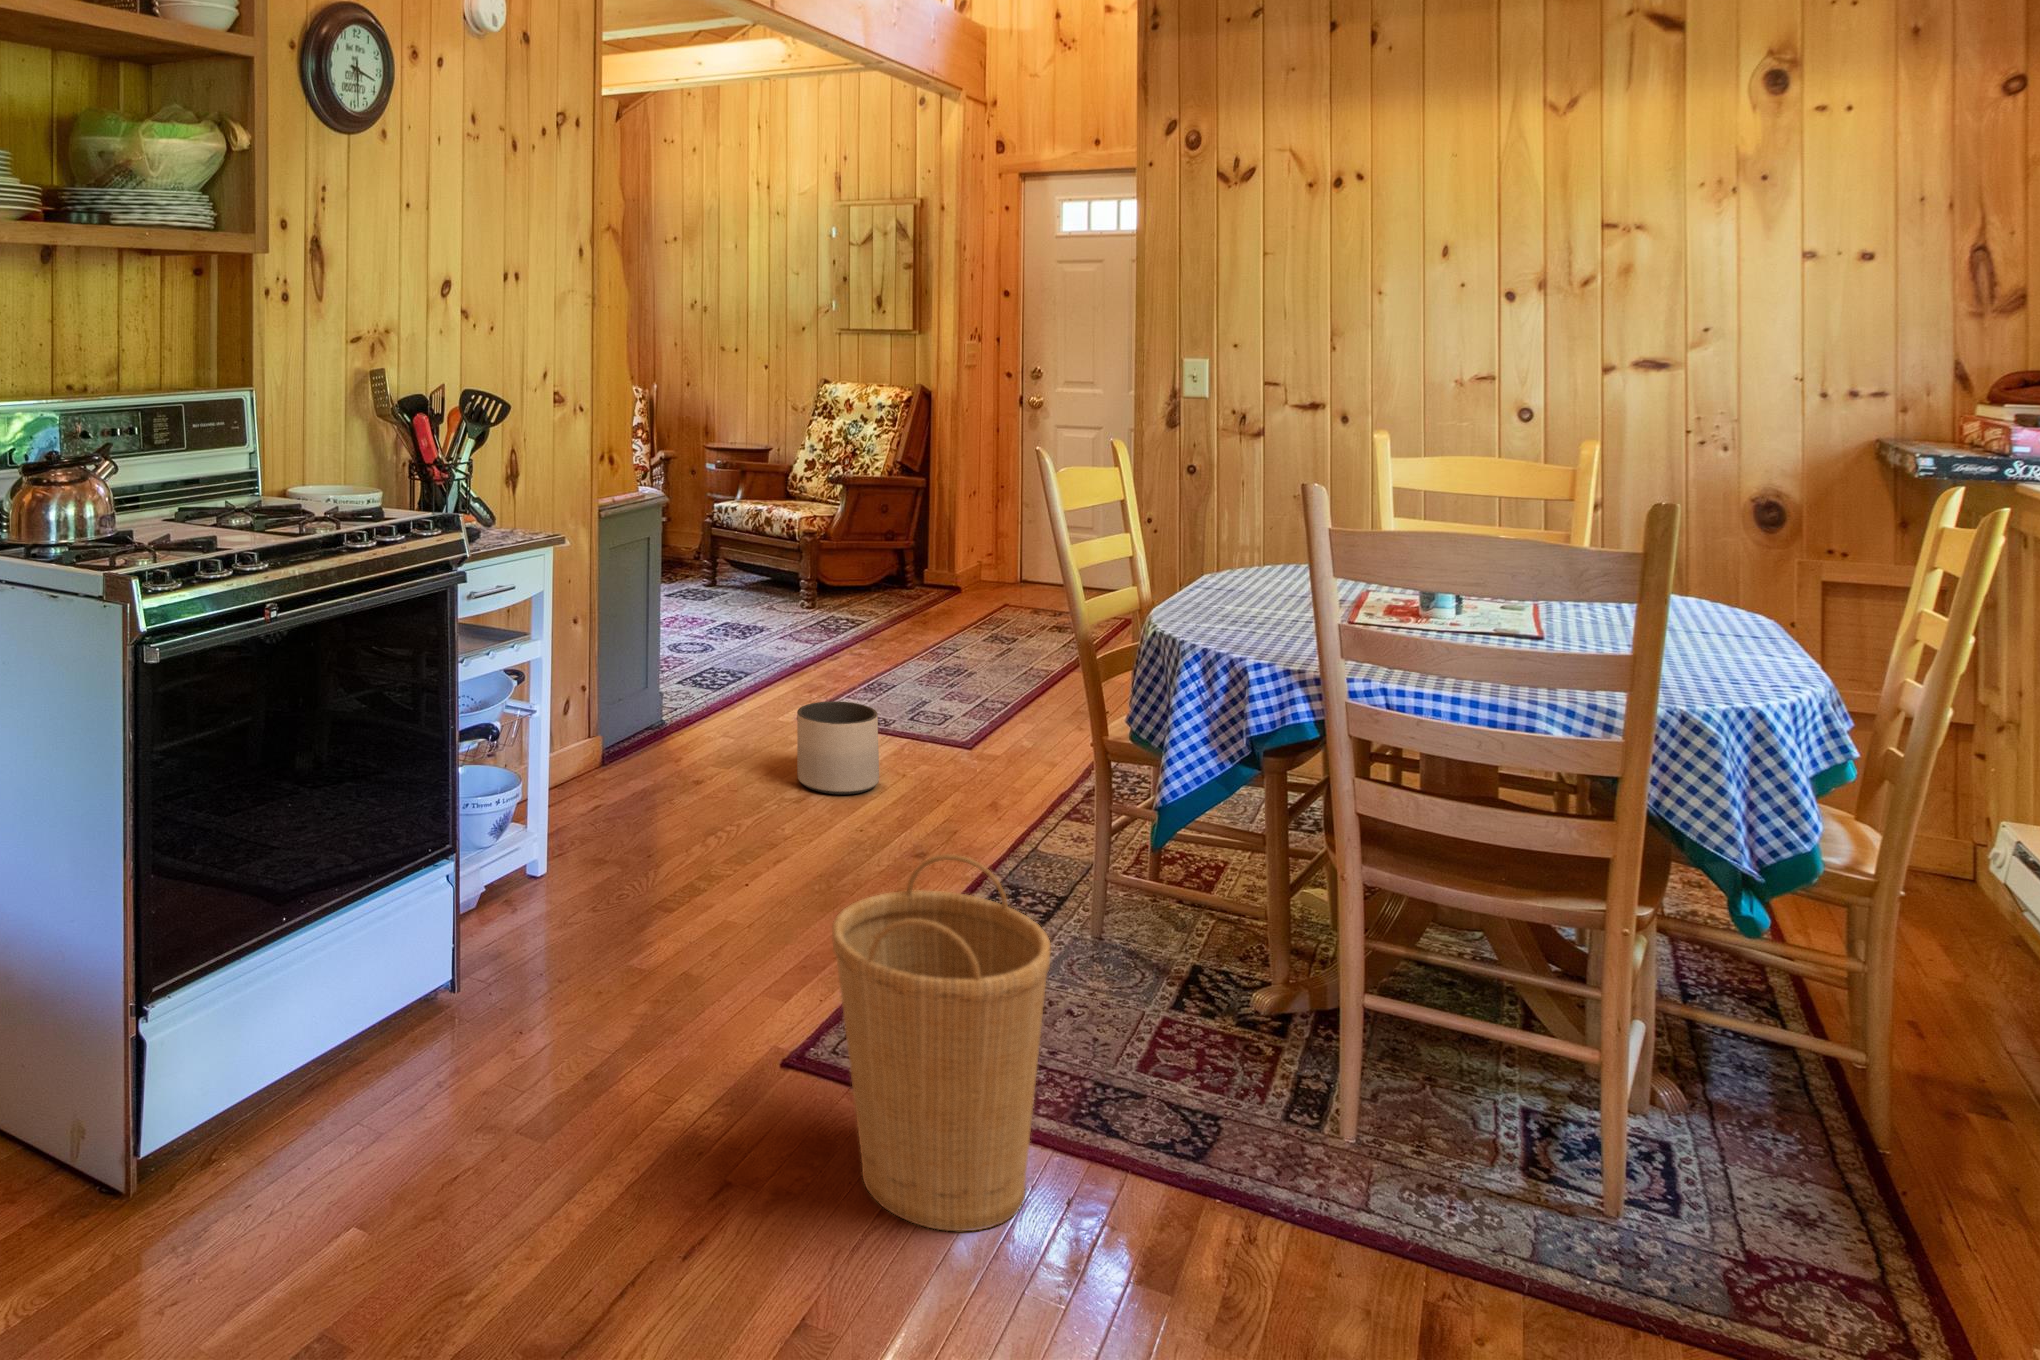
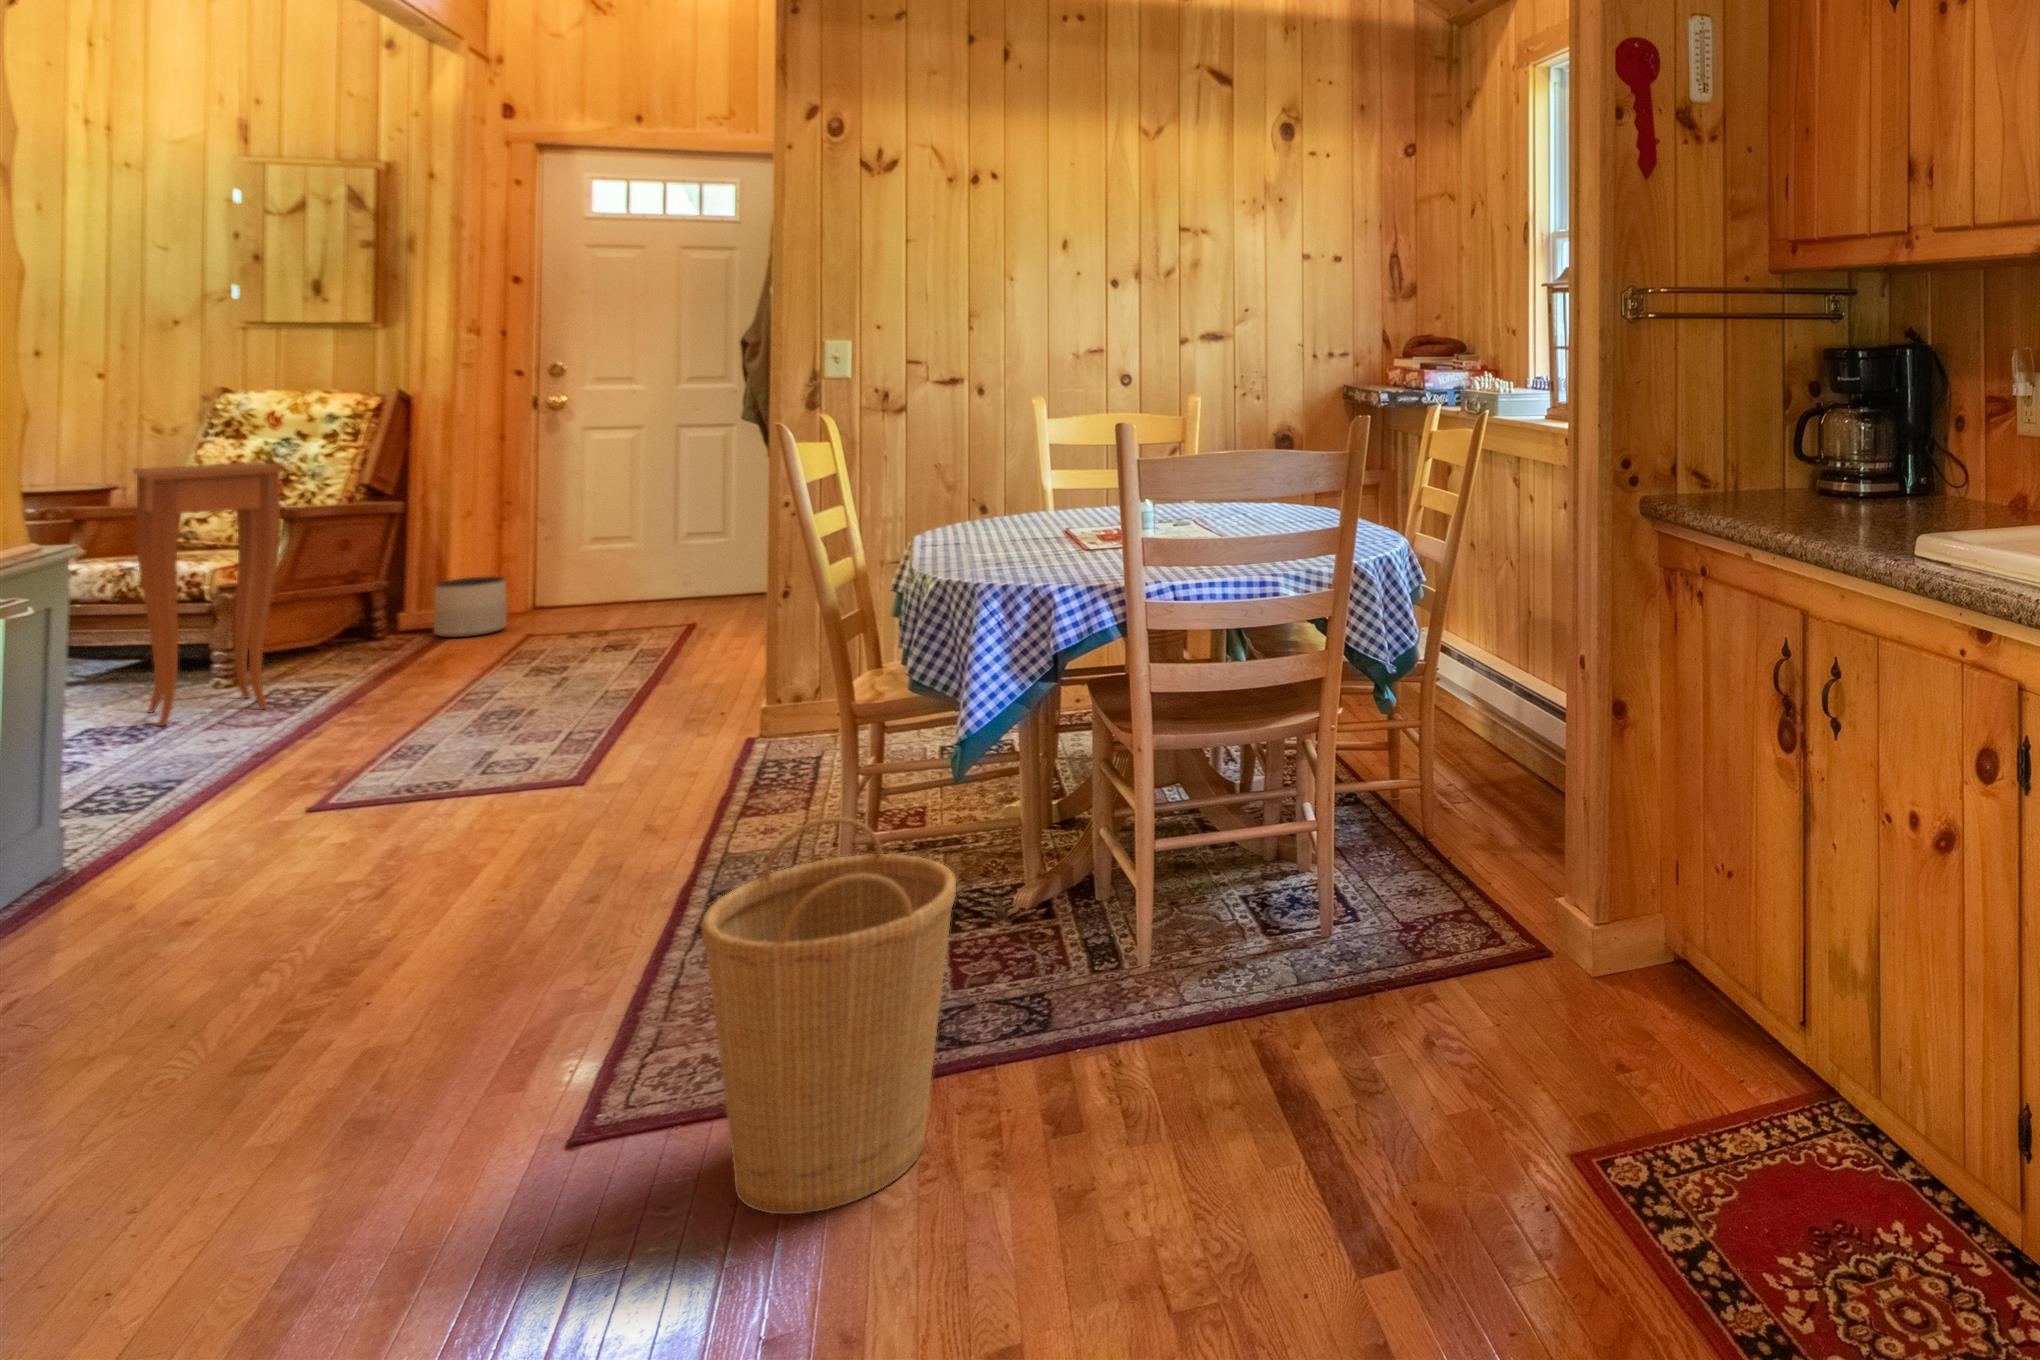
side table: none [753,443,826,630] -> present [133,462,284,726]
planter: present [797,701,879,795] -> present [434,576,507,637]

